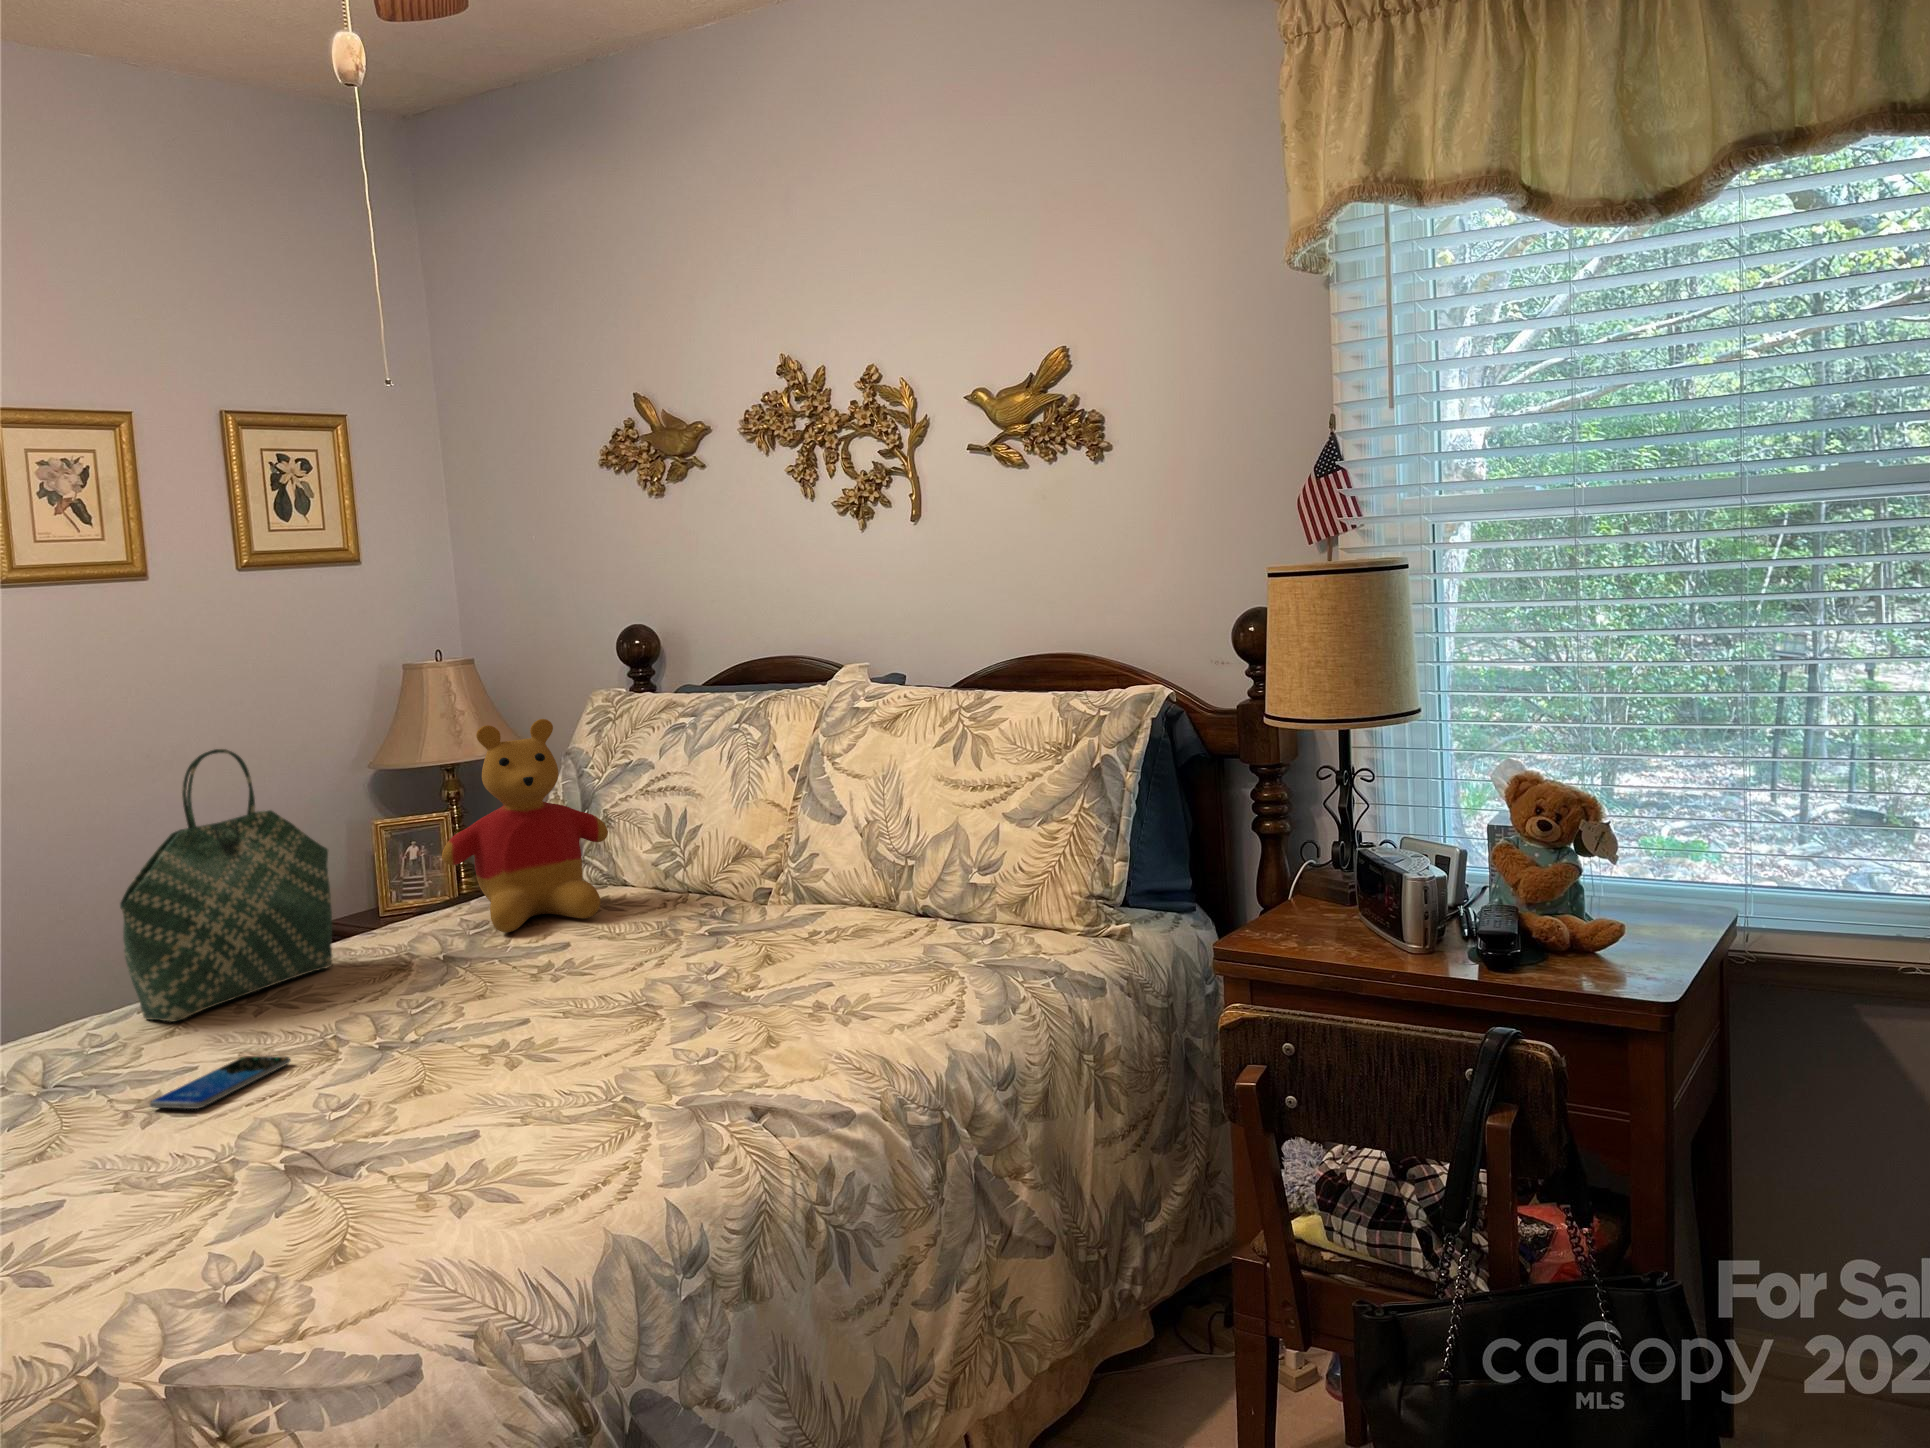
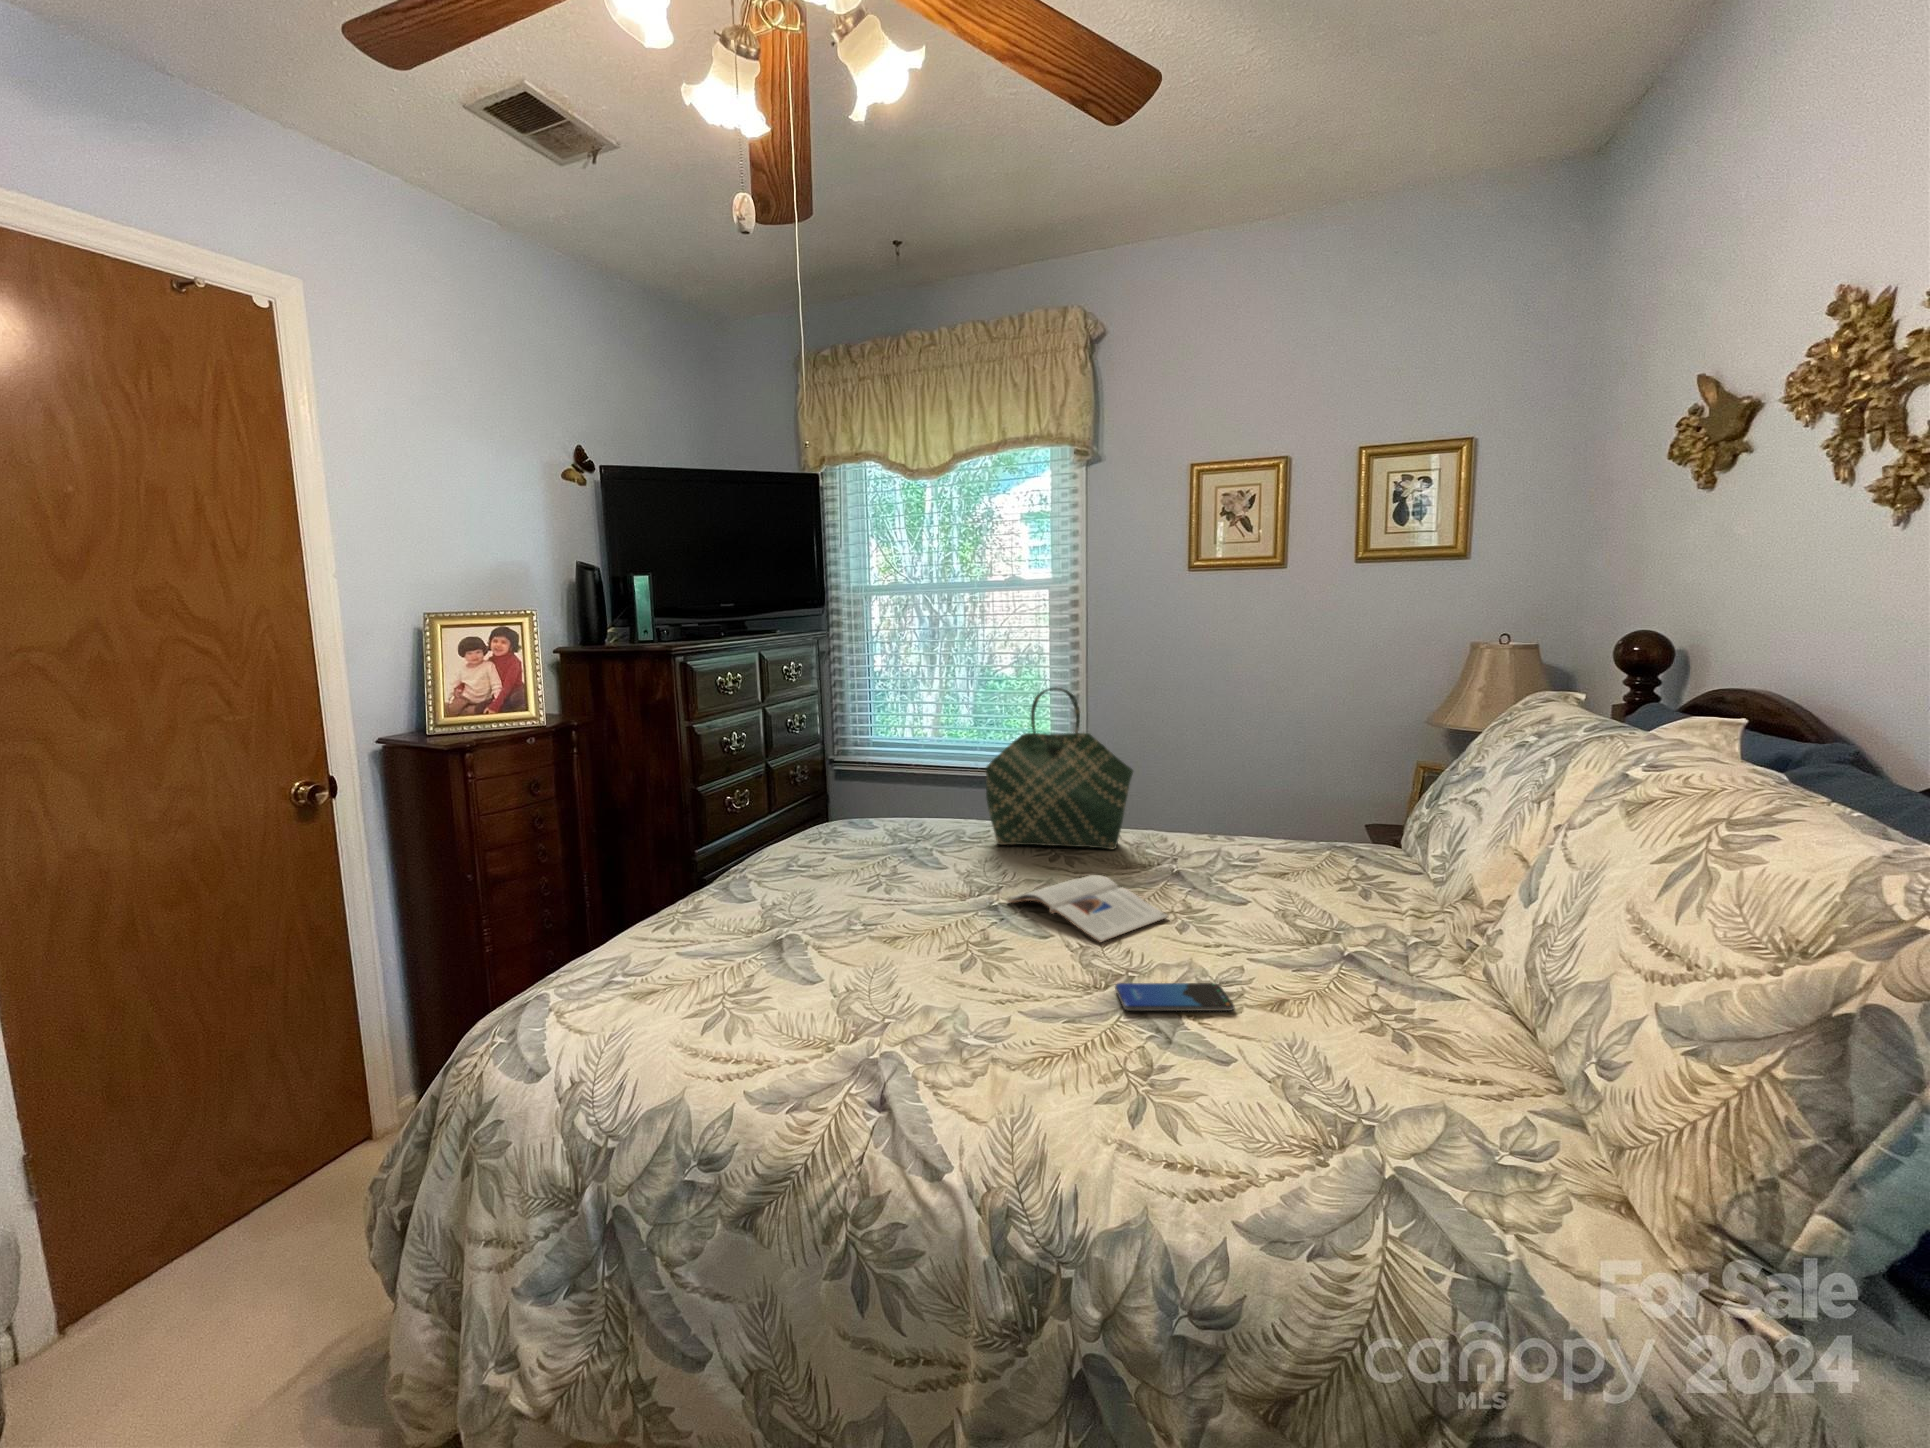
stuffed bear: present [442,719,608,932] -> none [1216,706,1367,893]
magazine: none [392,958,579,1029] -> present [1007,875,1168,942]
smartphone: present [150,1056,291,1109] -> present [1115,983,1235,1011]

